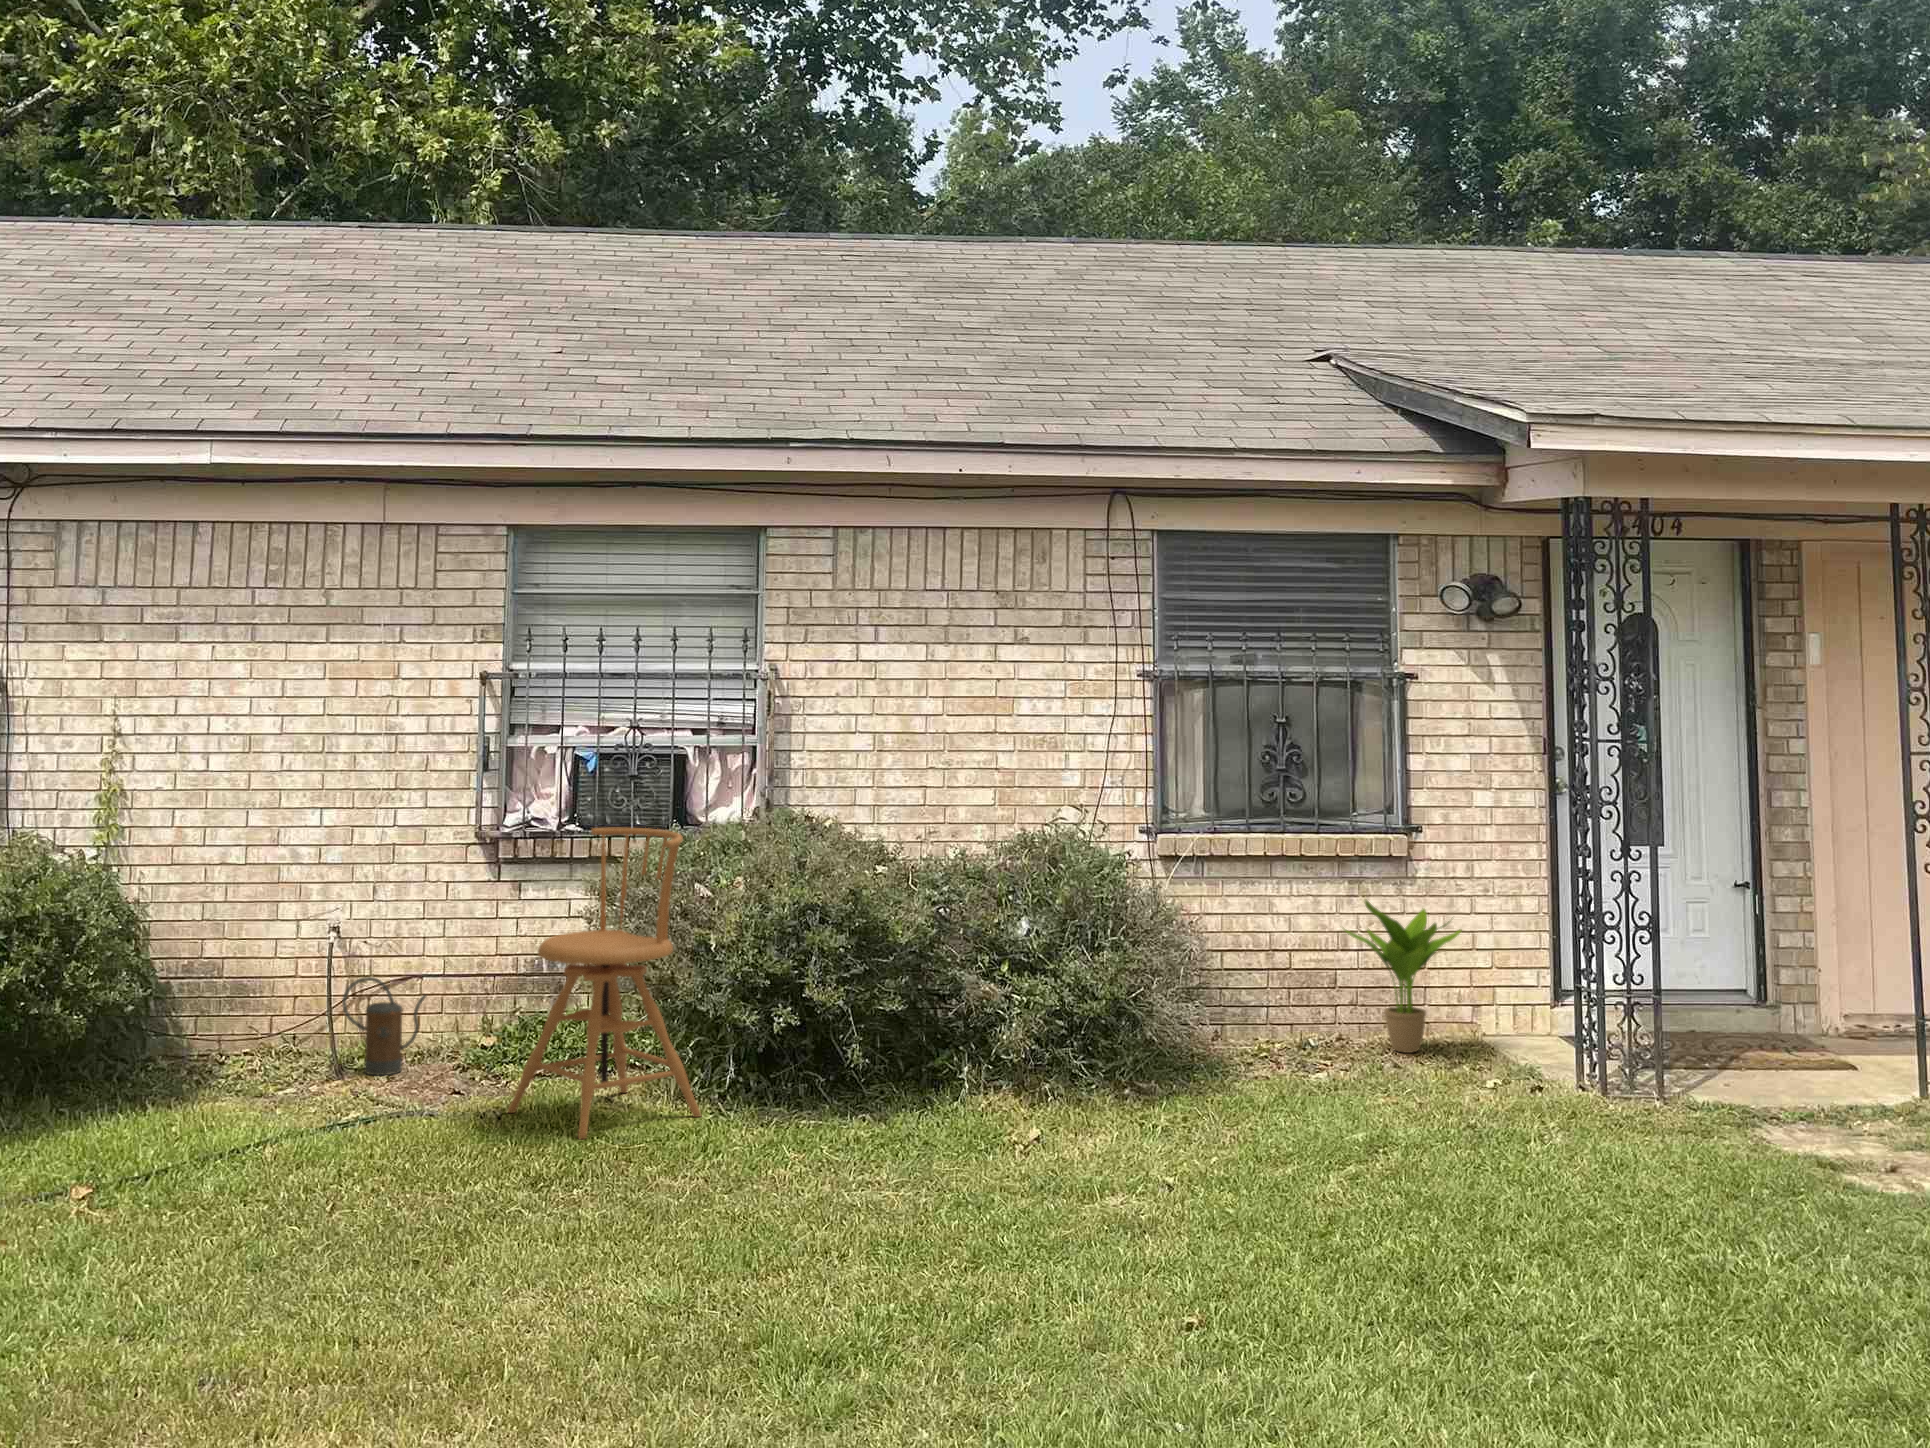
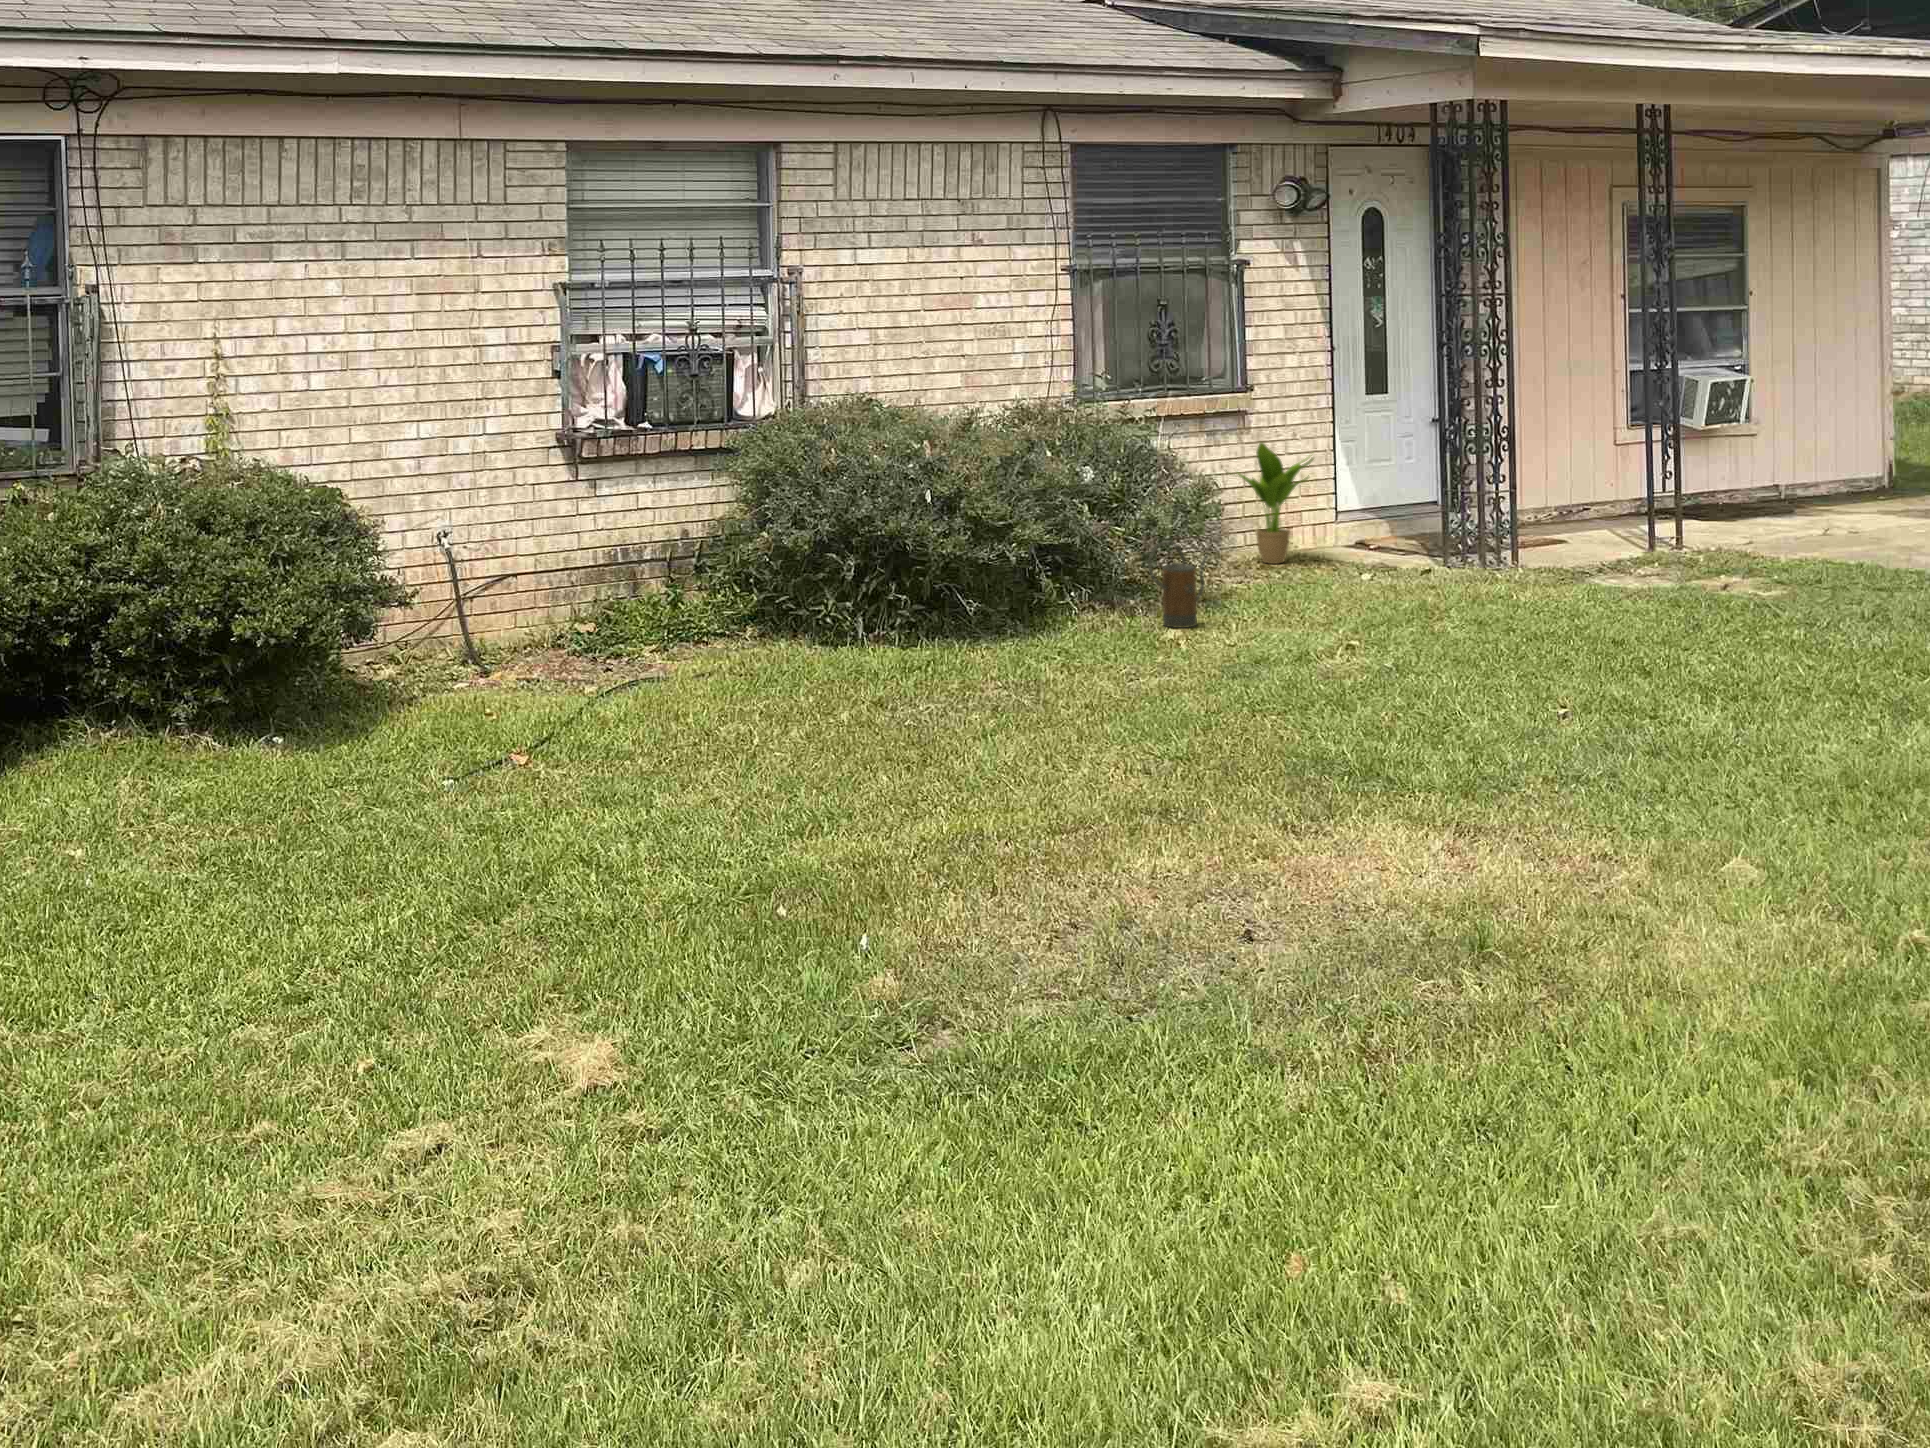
chair: present [507,828,701,1139] -> none [724,410,893,680]
watering can: present [342,977,426,1075] -> present [1148,541,1208,628]

